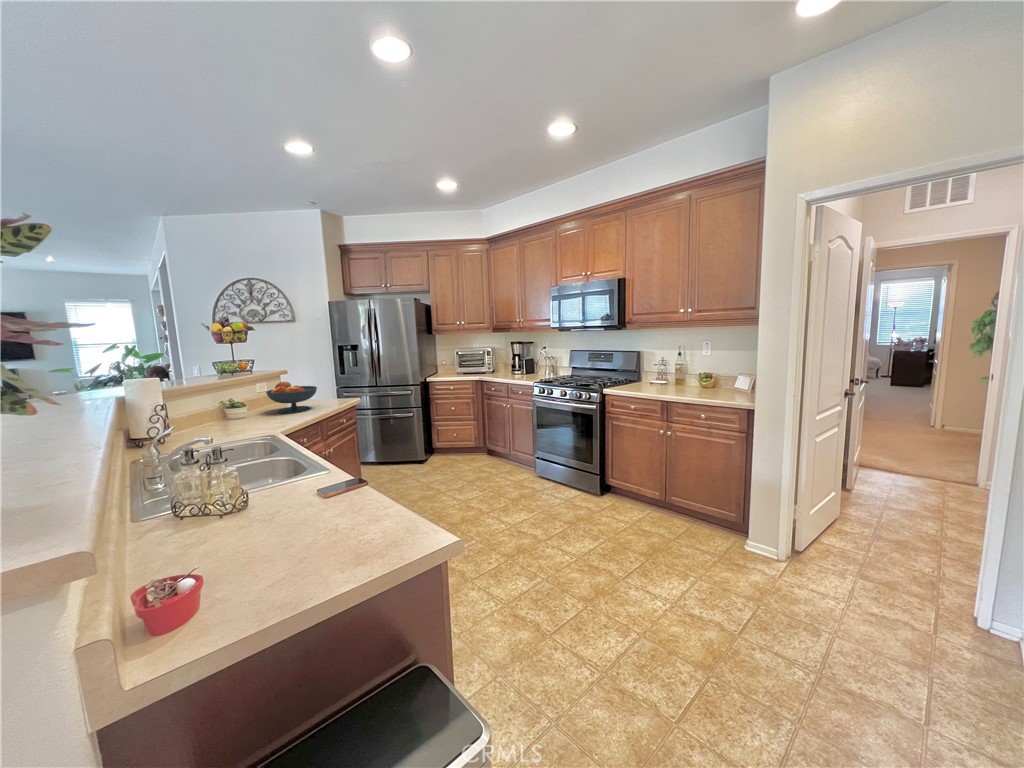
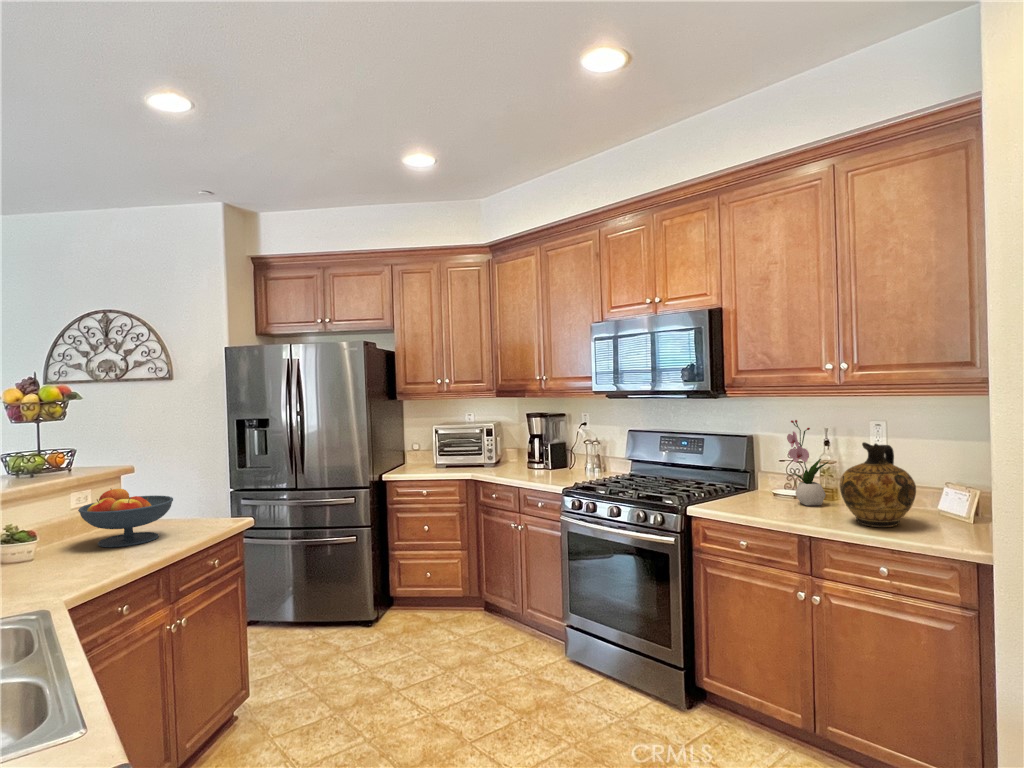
flower arrangement: none [659,341,681,387] -> present [787,420,828,506]
ceramic jug: none [684,351,723,396] -> present [840,442,916,527]

